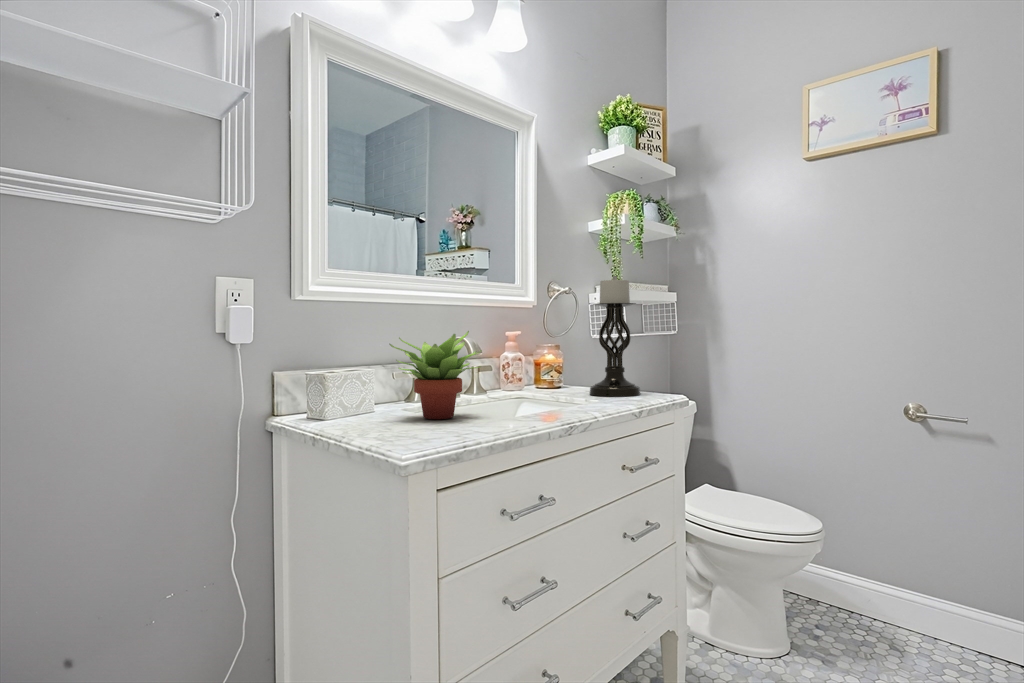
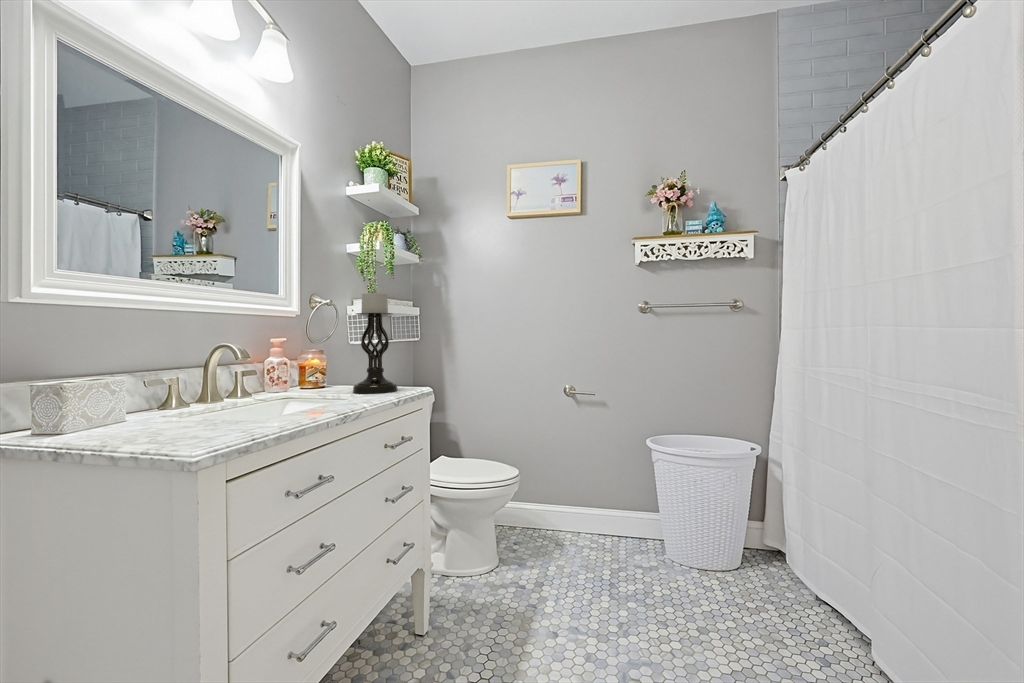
succulent plant: present [389,331,482,419] -> none [139,335,251,427]

